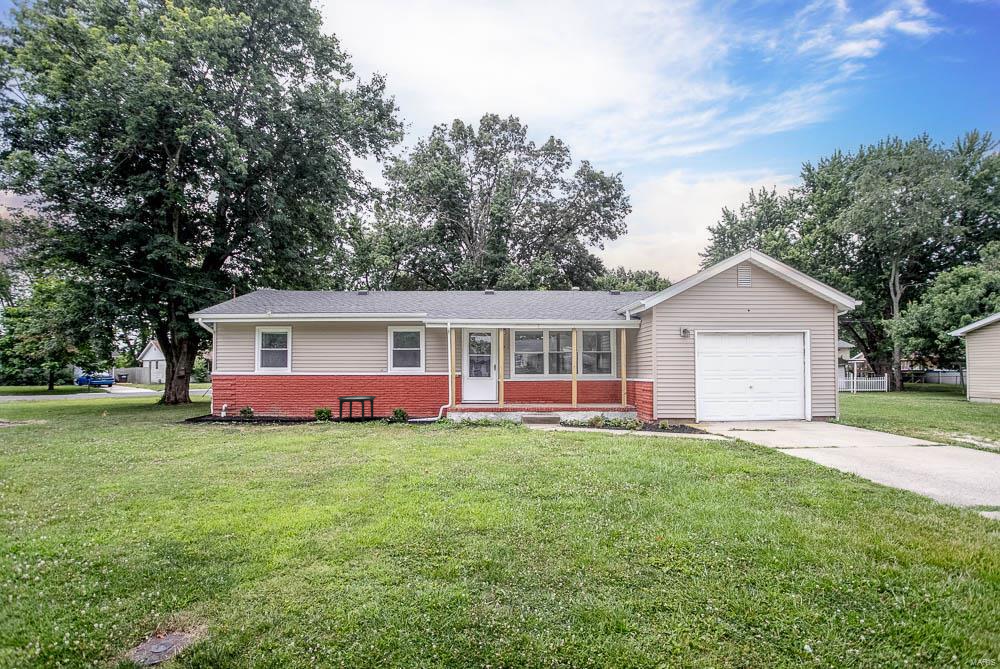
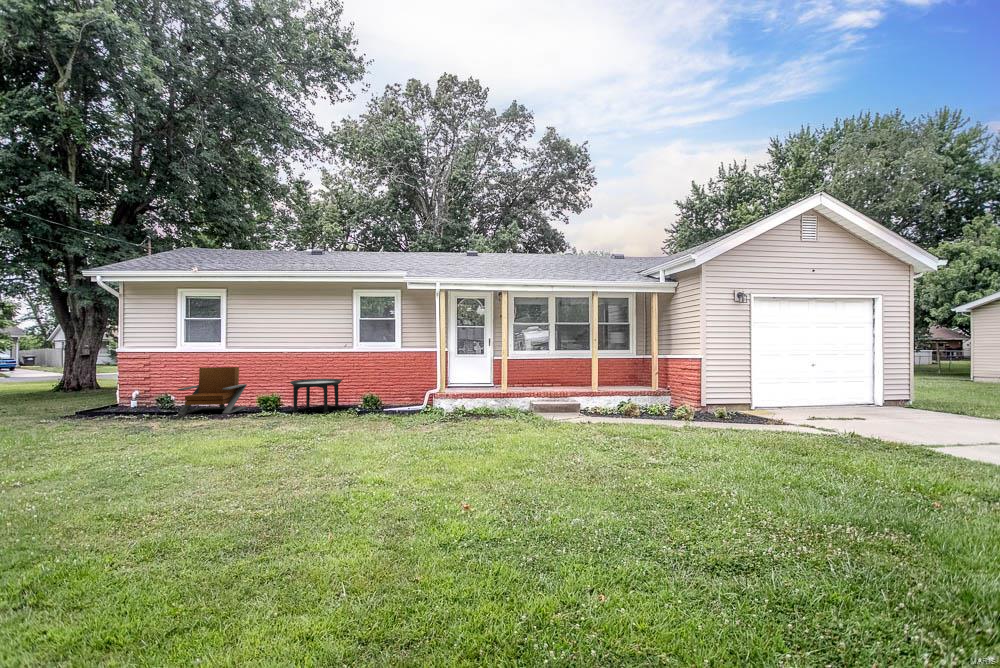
lounge chair: none [257,386,306,421] -> present [178,367,247,415]

